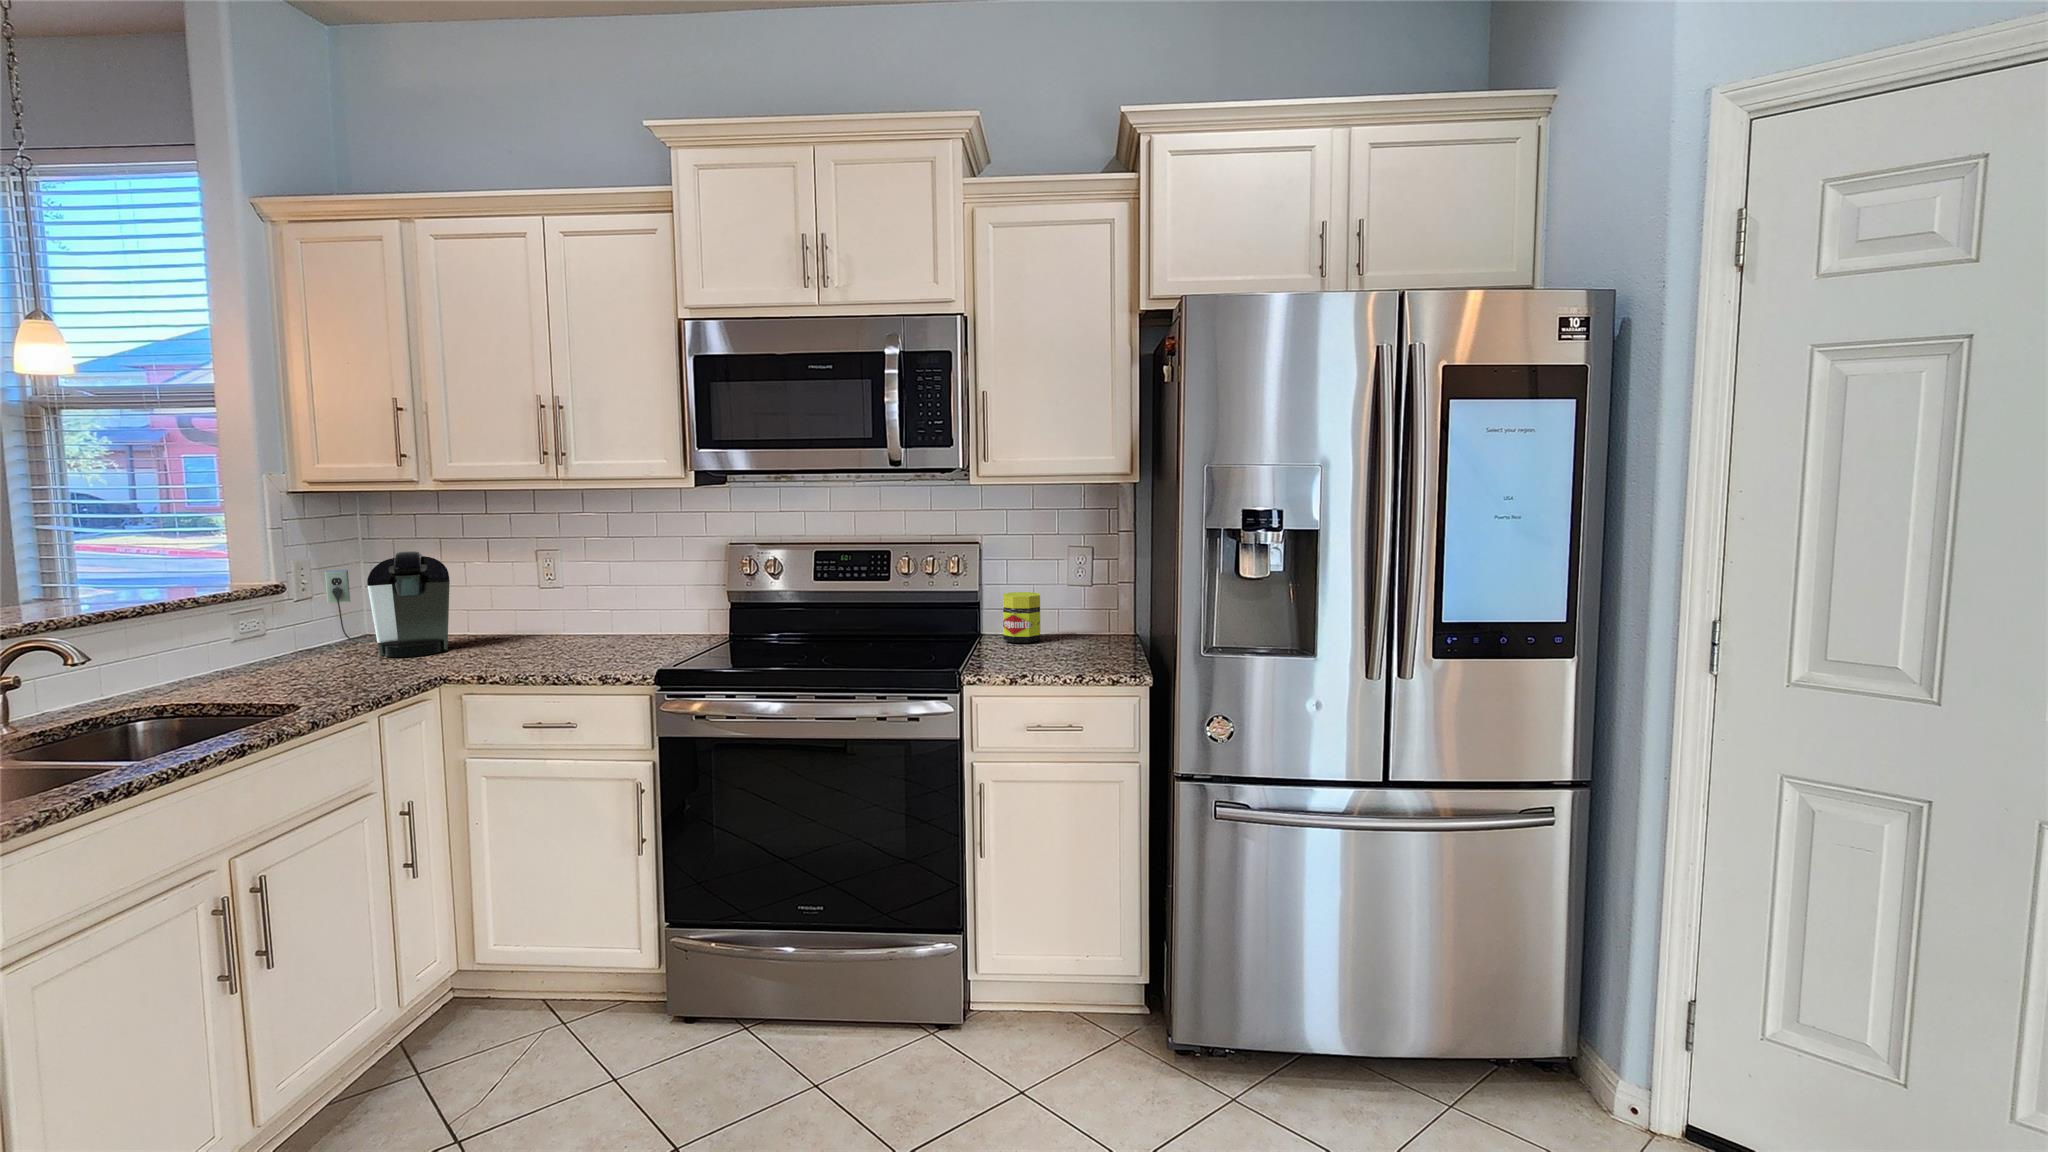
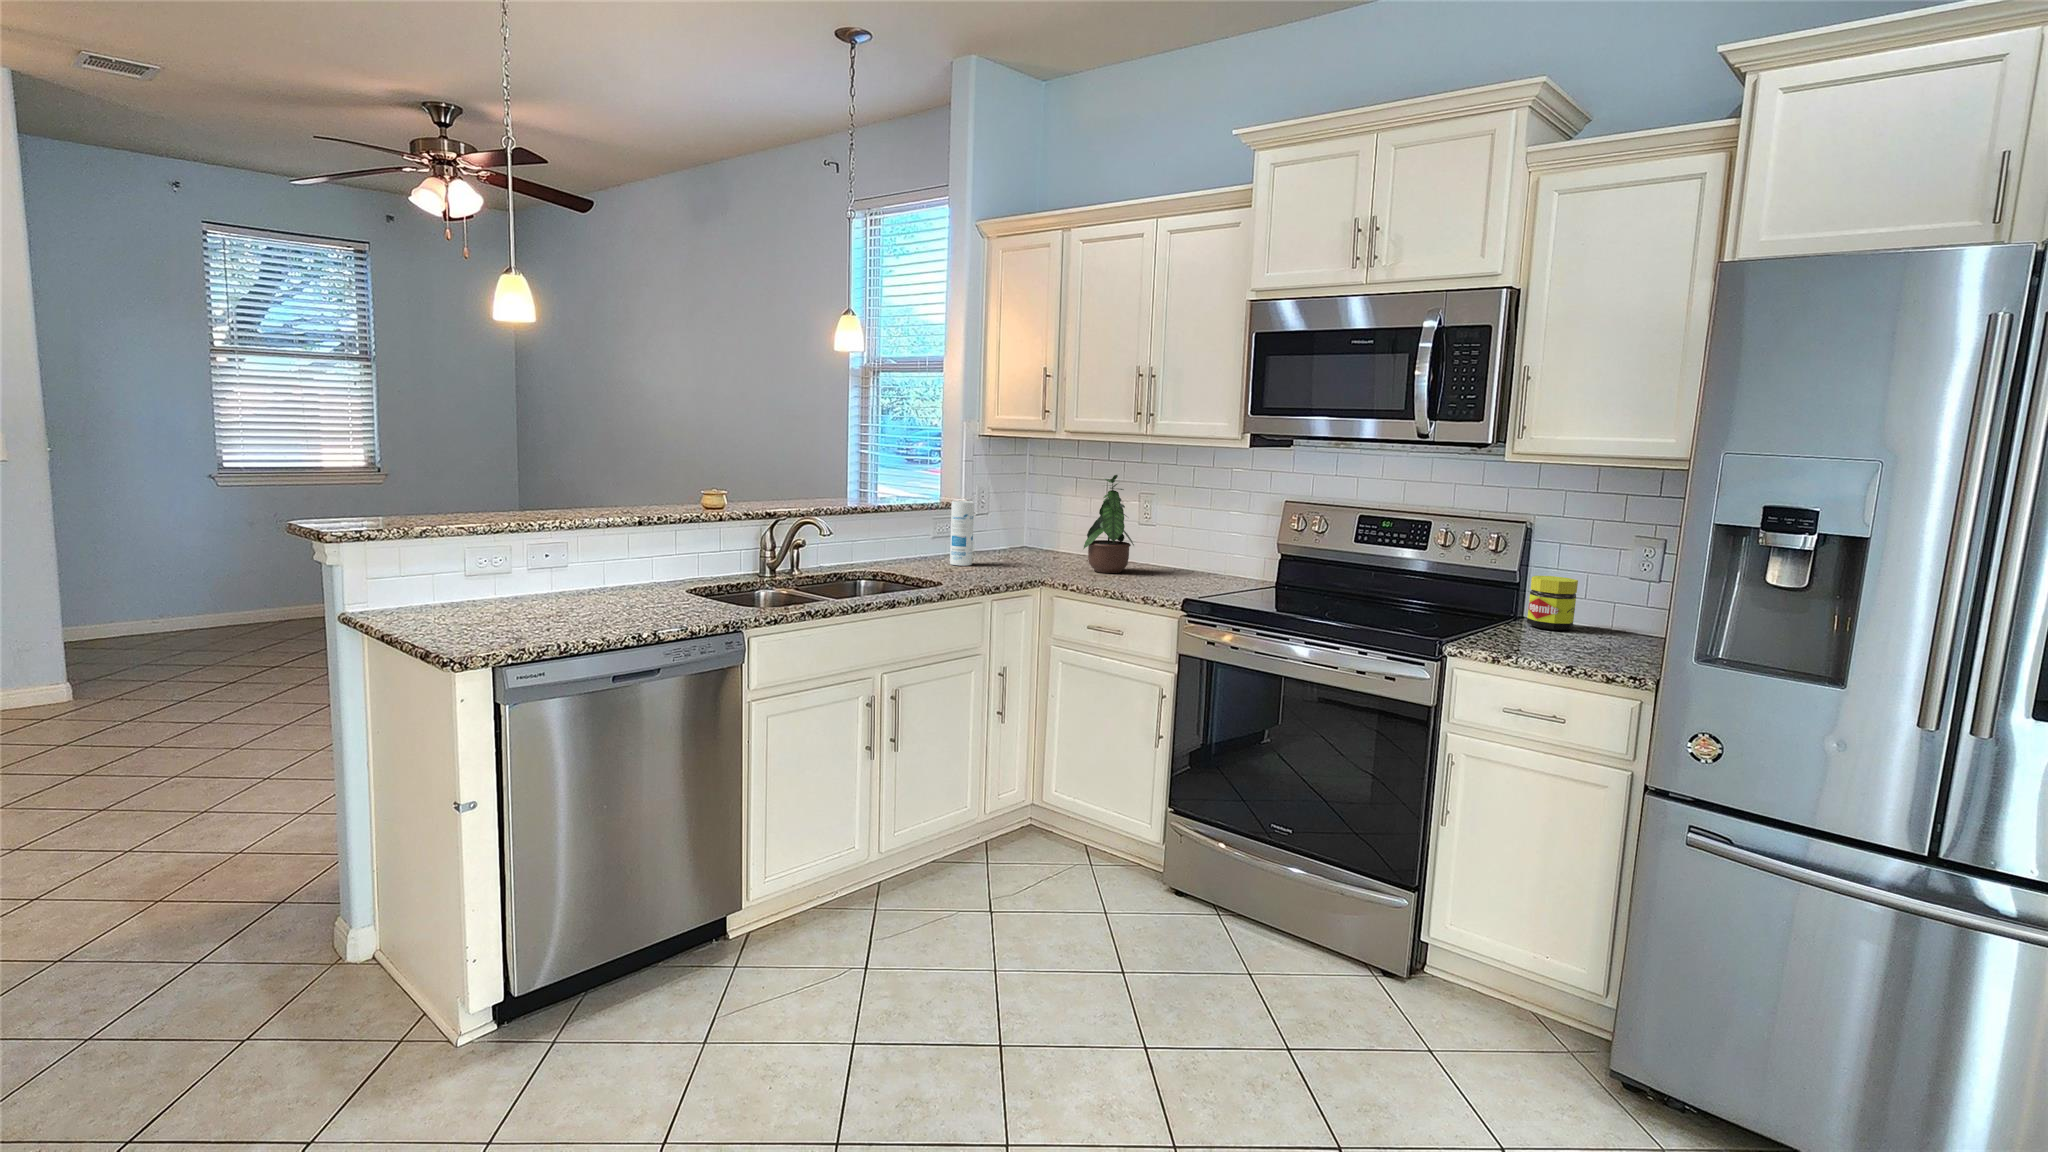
potted plant: none [476,530,556,653] -> present [1084,475,1134,573]
coffee maker: present [325,551,450,657] -> none [994,485,1070,565]
canister: none [269,584,314,675] -> present [950,501,974,566]

